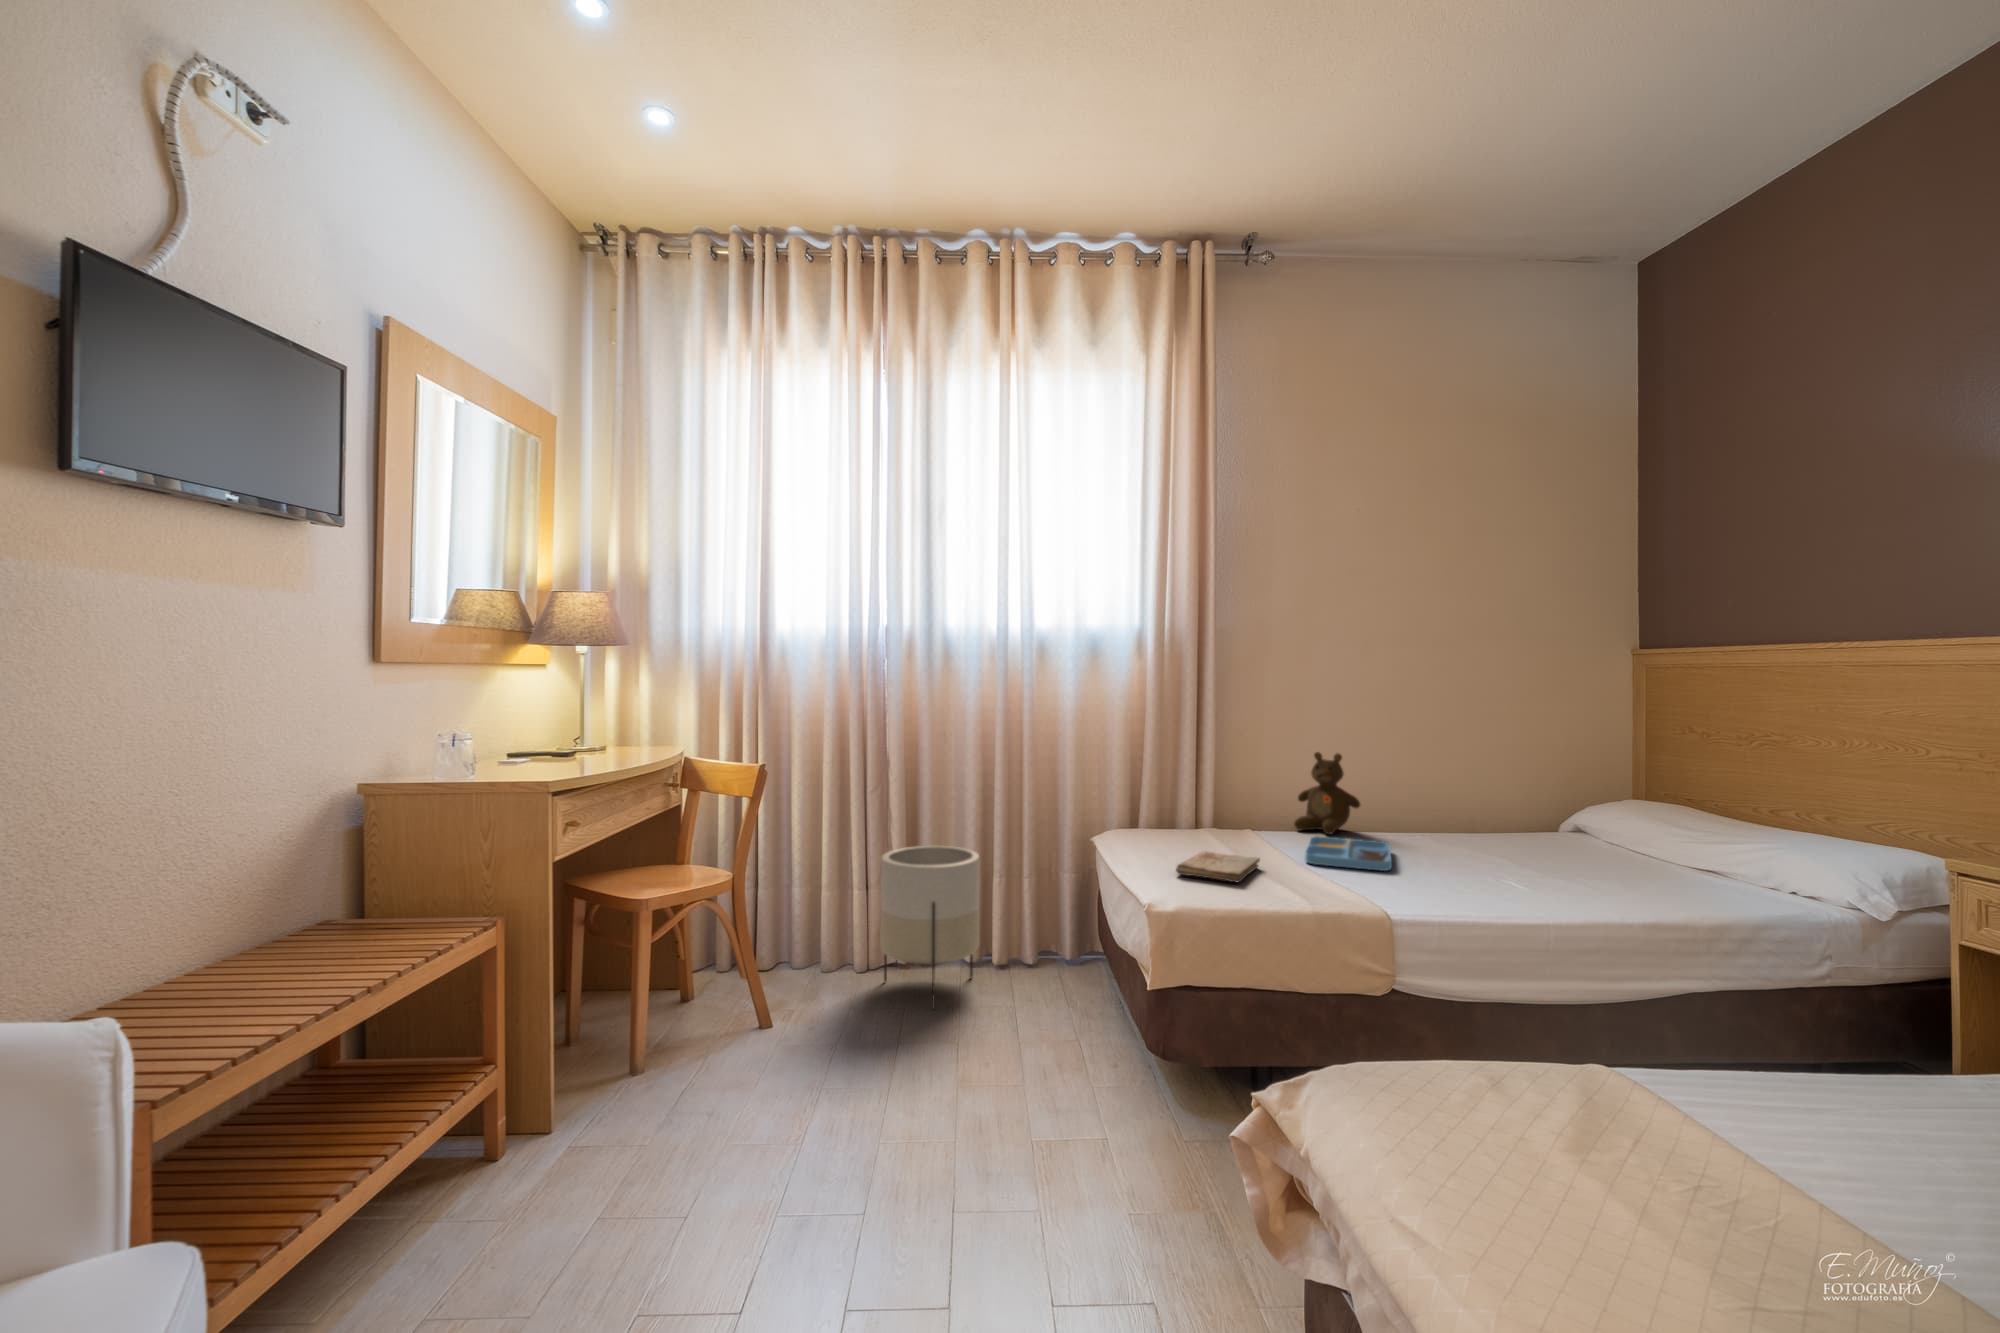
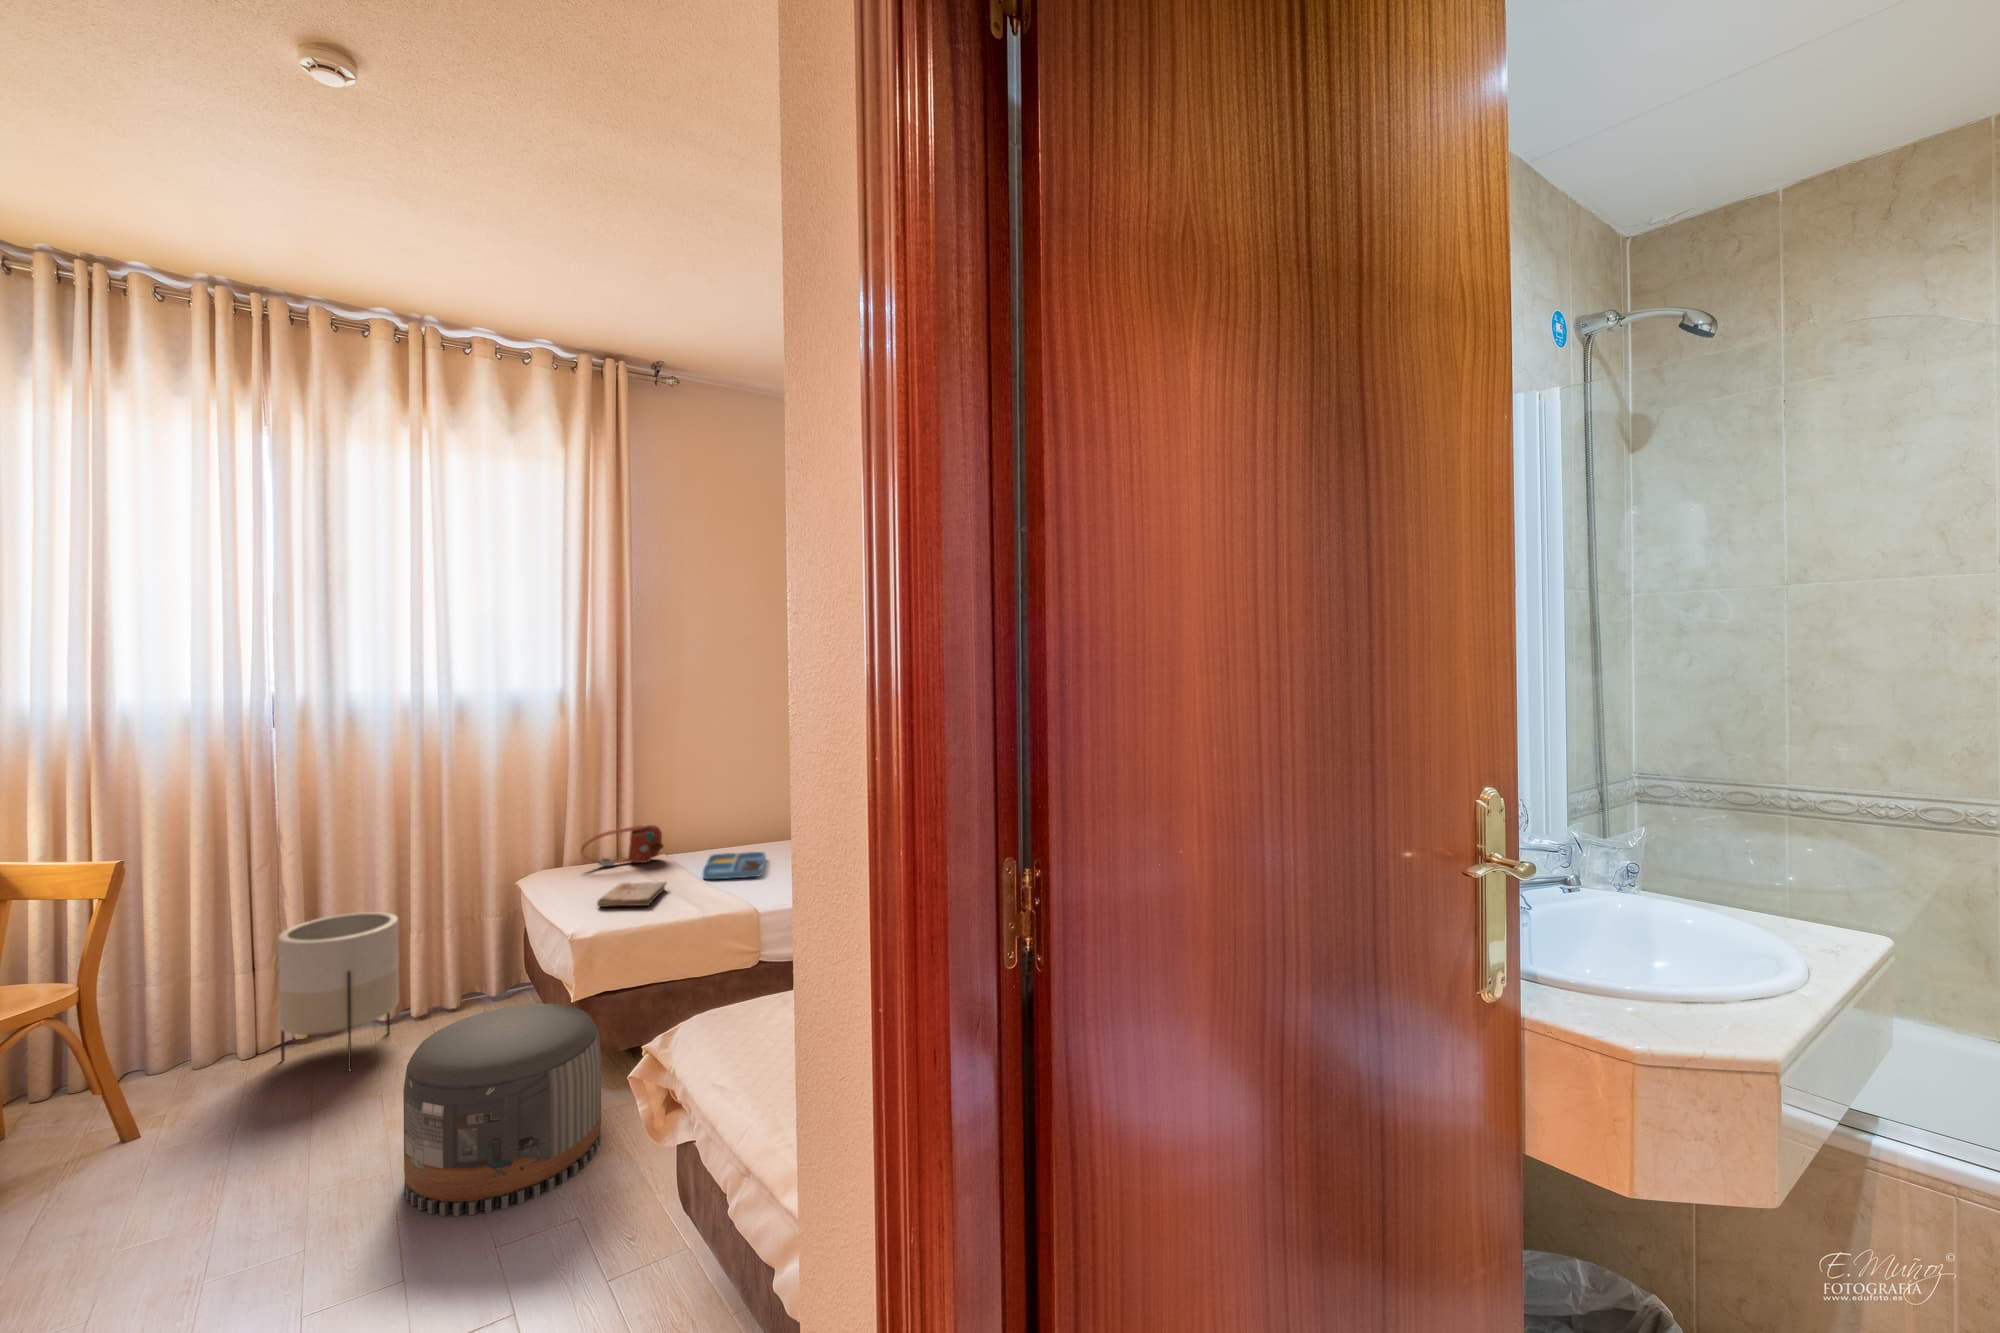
teddy bear: present [1294,752,1360,834] -> none [699,785,750,849]
handbag: none [1157,789,1253,836] -> present [581,825,663,866]
pouf: none [955,976,1183,1261] -> present [403,1004,601,1216]

